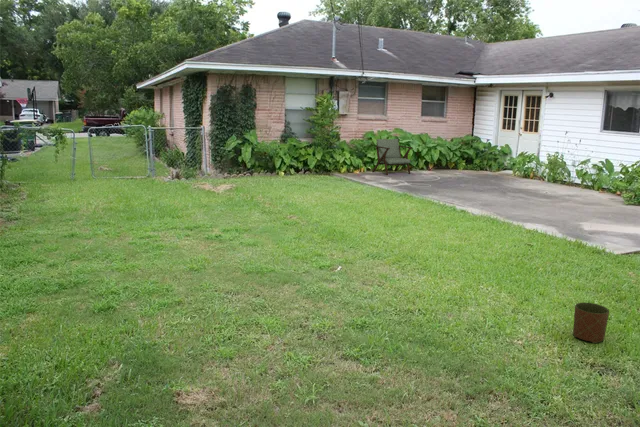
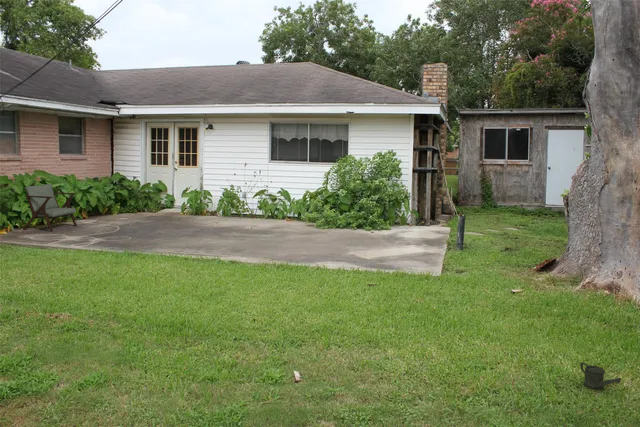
planter: present [573,302,609,343] -> none [547,326,578,361]
watering can: none [551,336,575,365] -> present [580,362,621,389]

